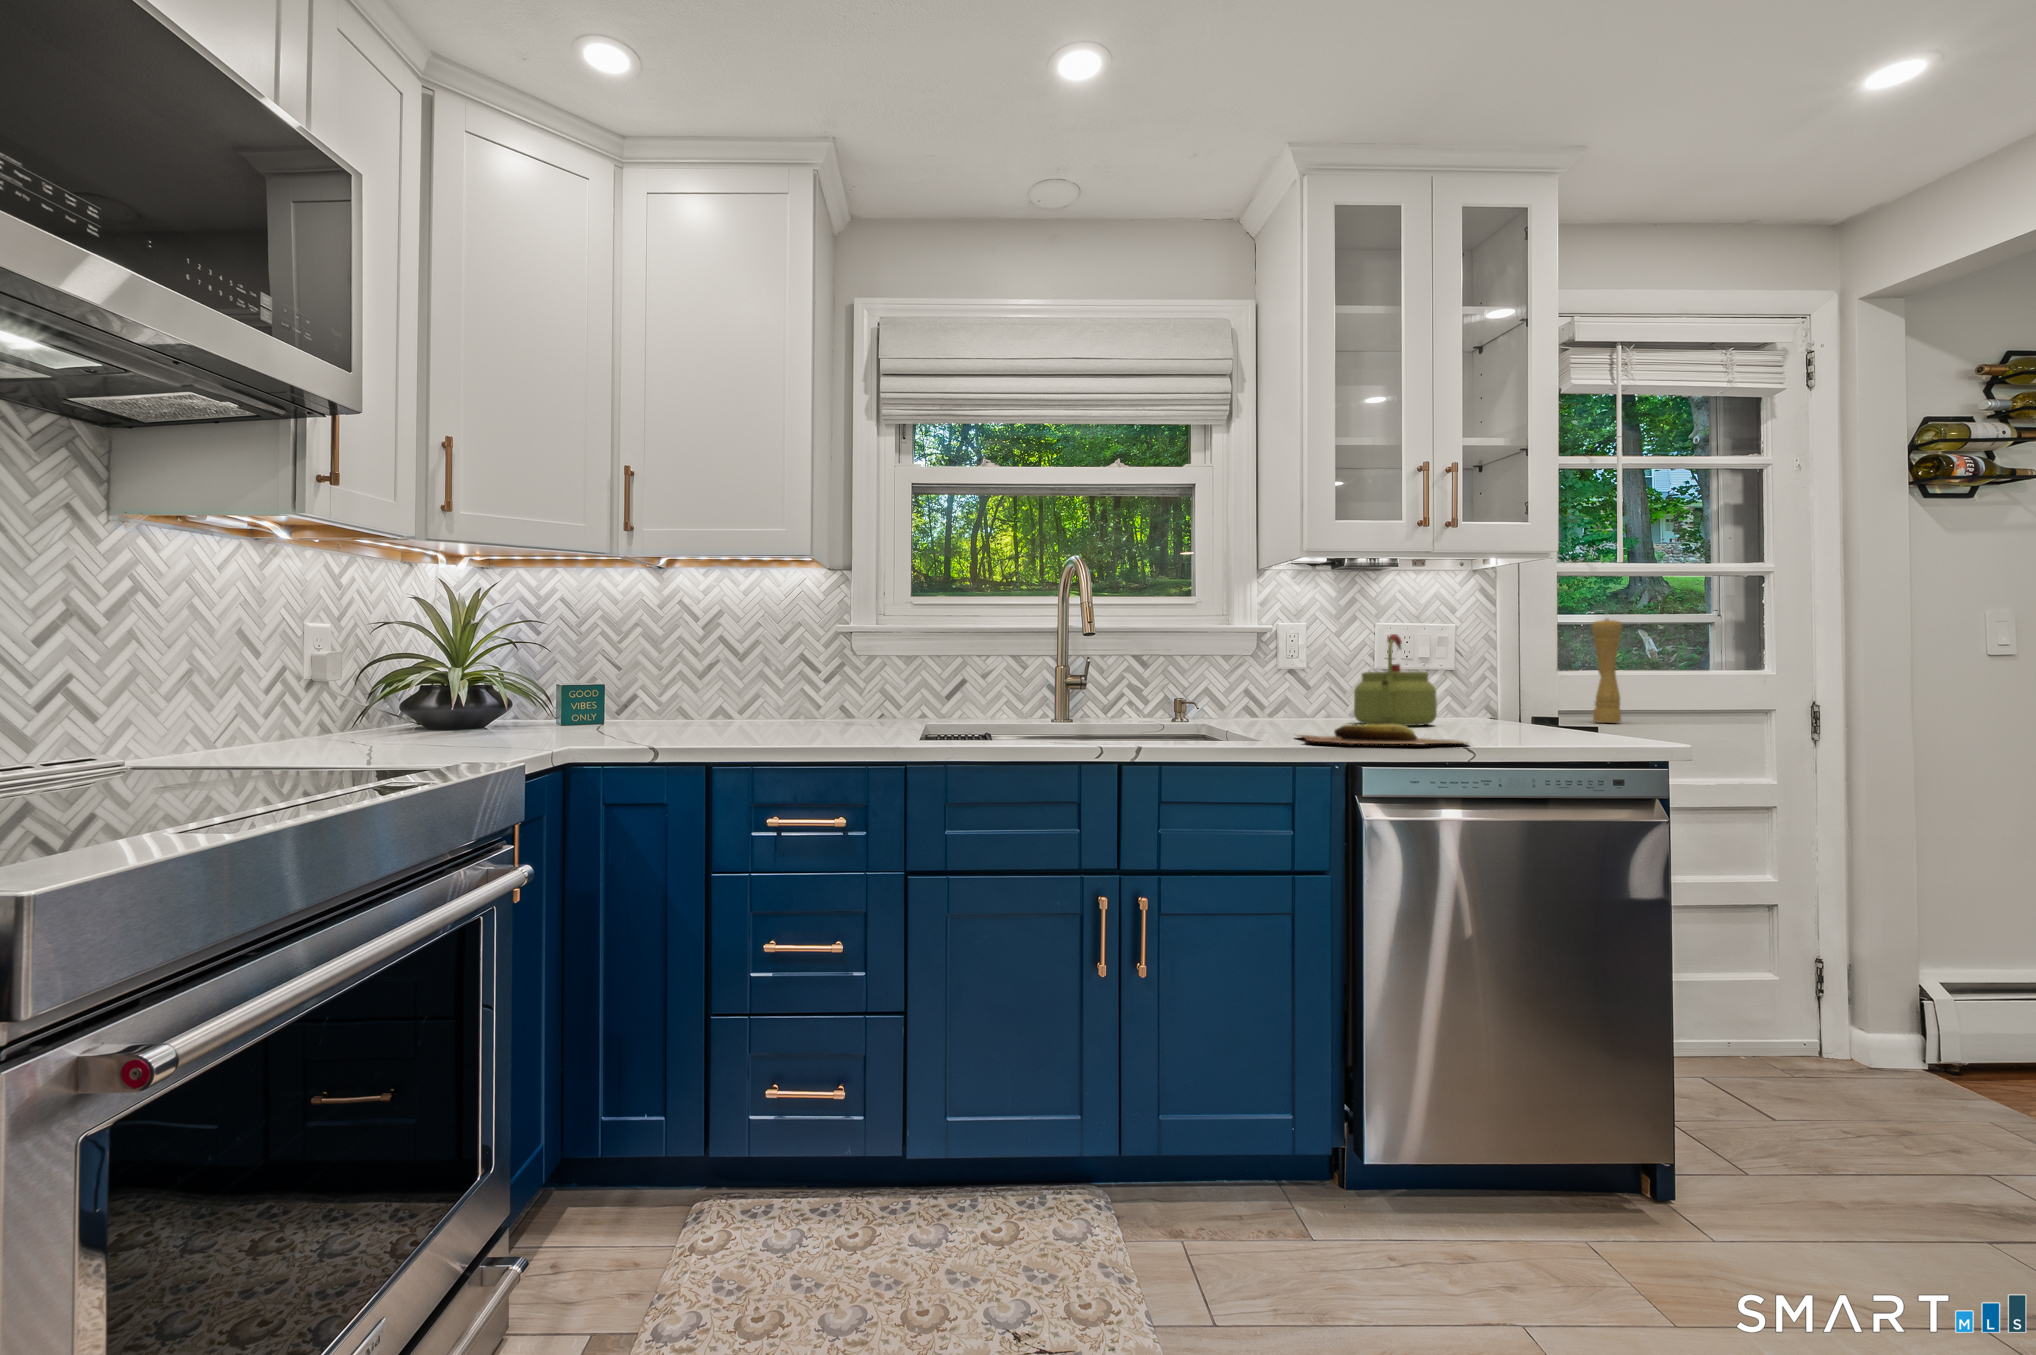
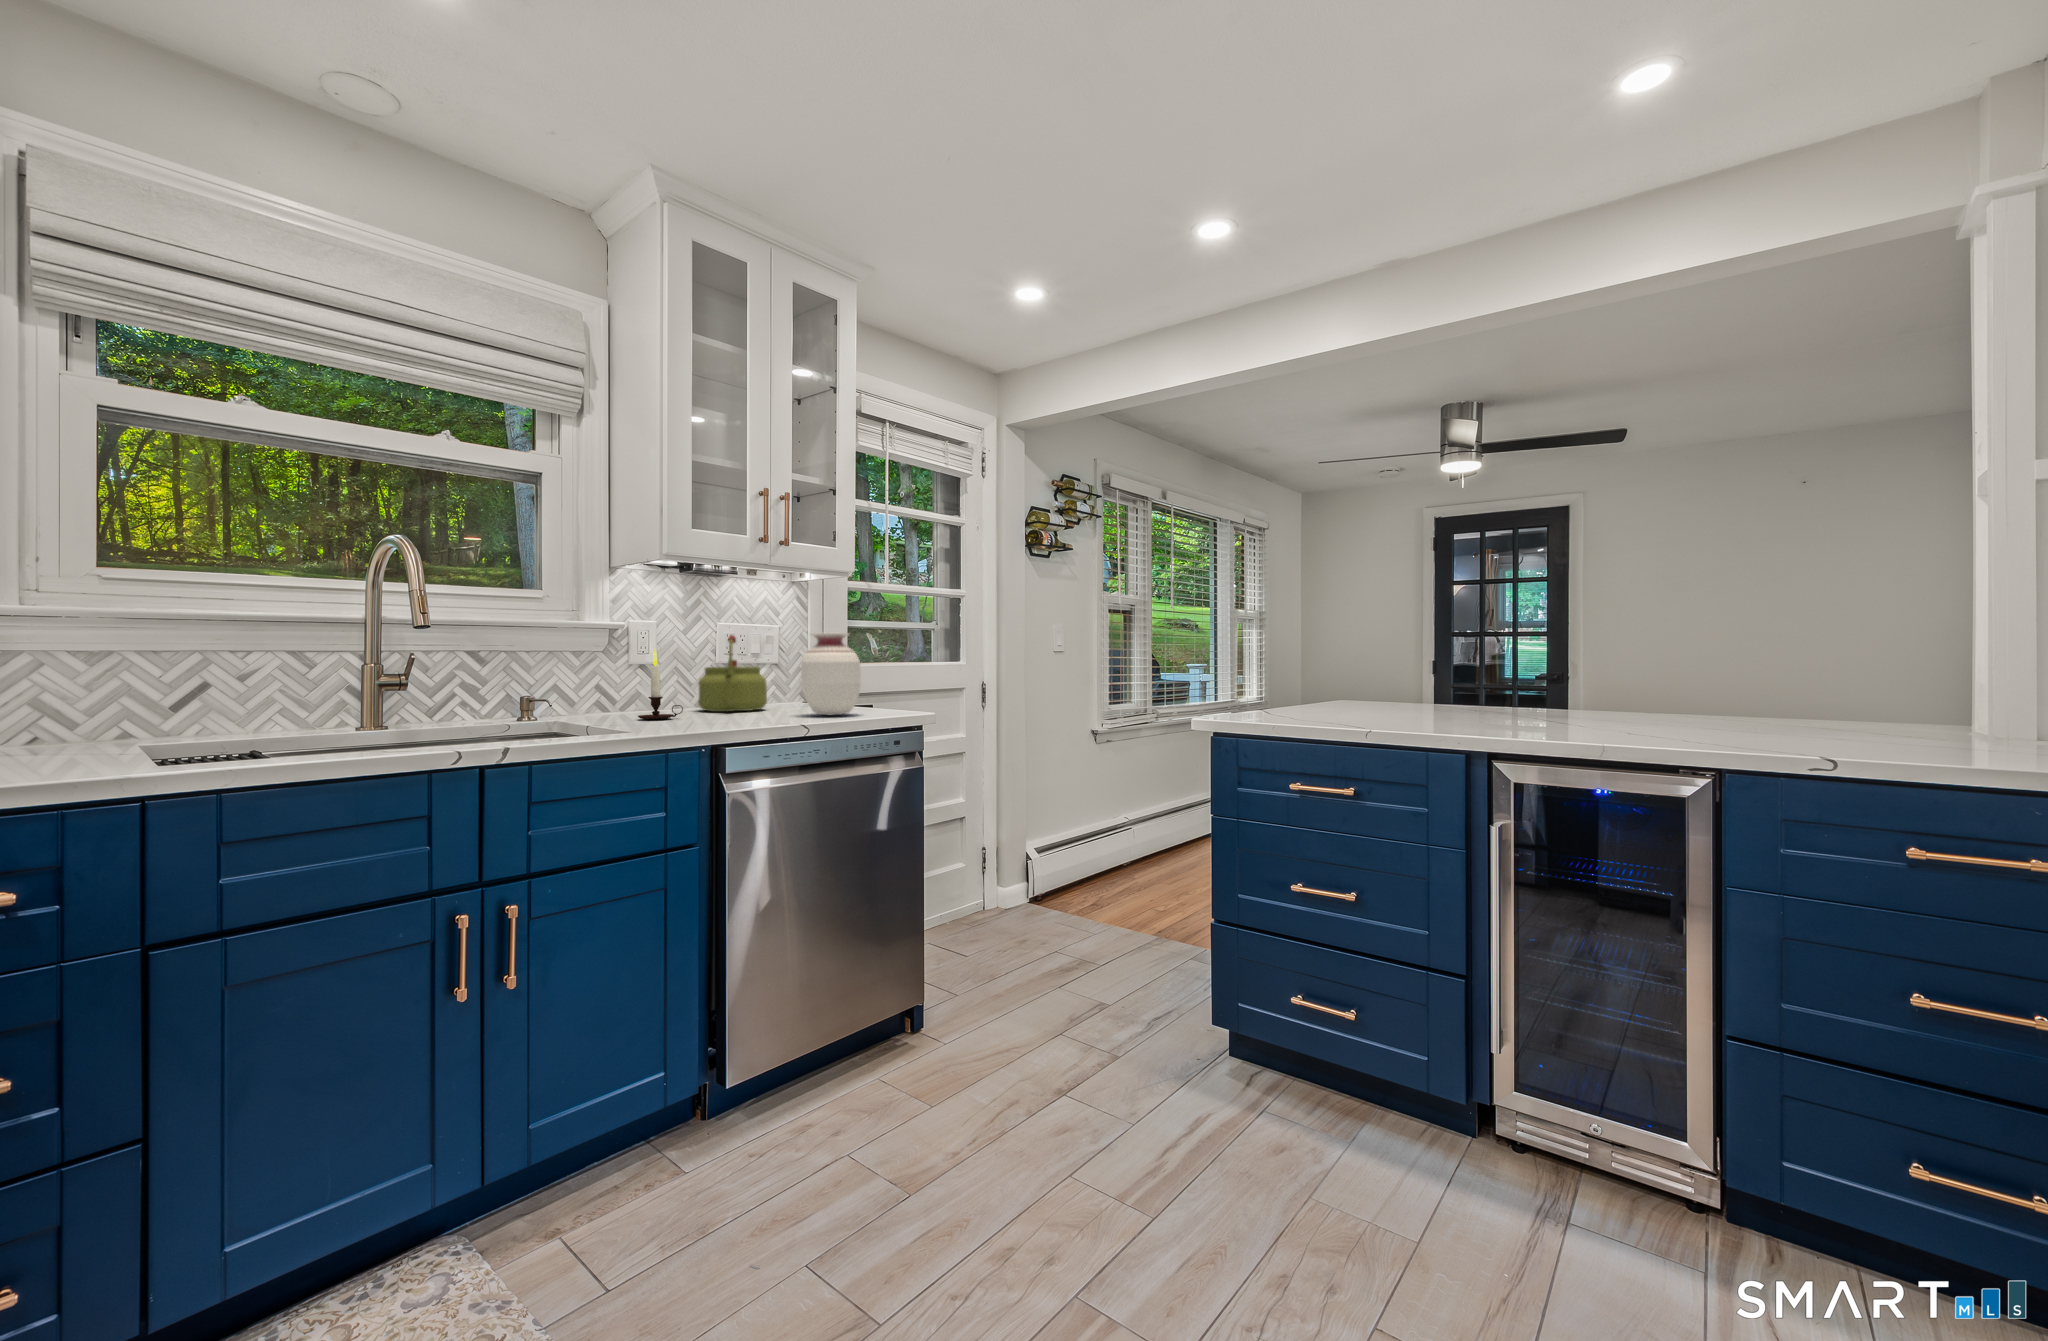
pepper mill: present [1592,619,1622,723] -> none [868,627,887,701]
vase: none [1471,628,1556,736] -> present [801,633,861,715]
candle: none [1281,650,1329,729] -> present [638,649,683,720]
cutting board: present [1299,724,1467,744] -> none [661,712,813,732]

